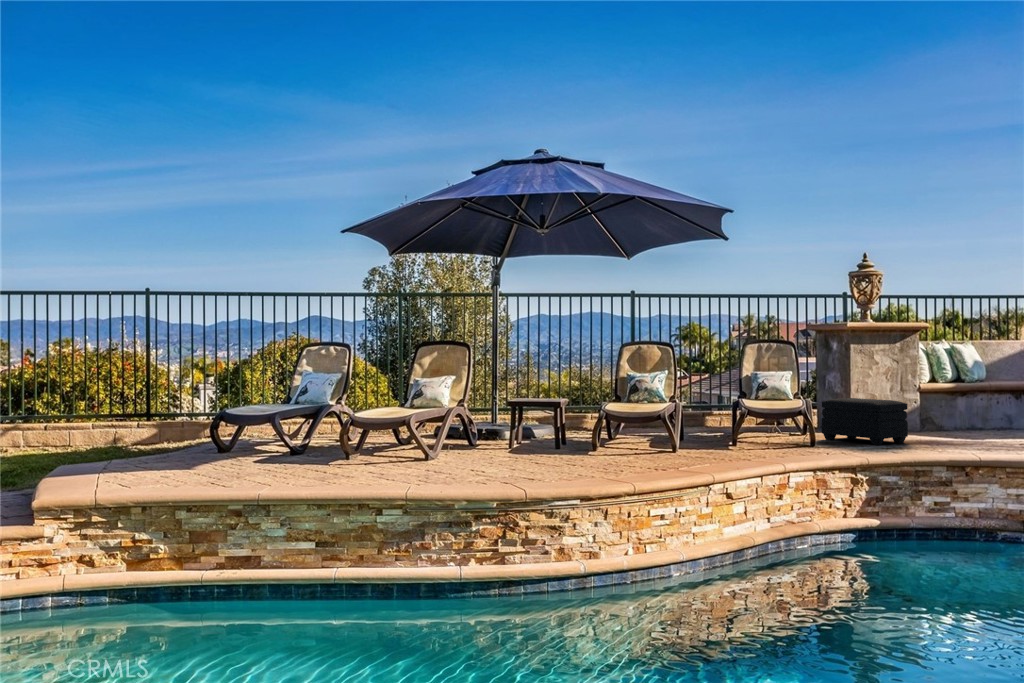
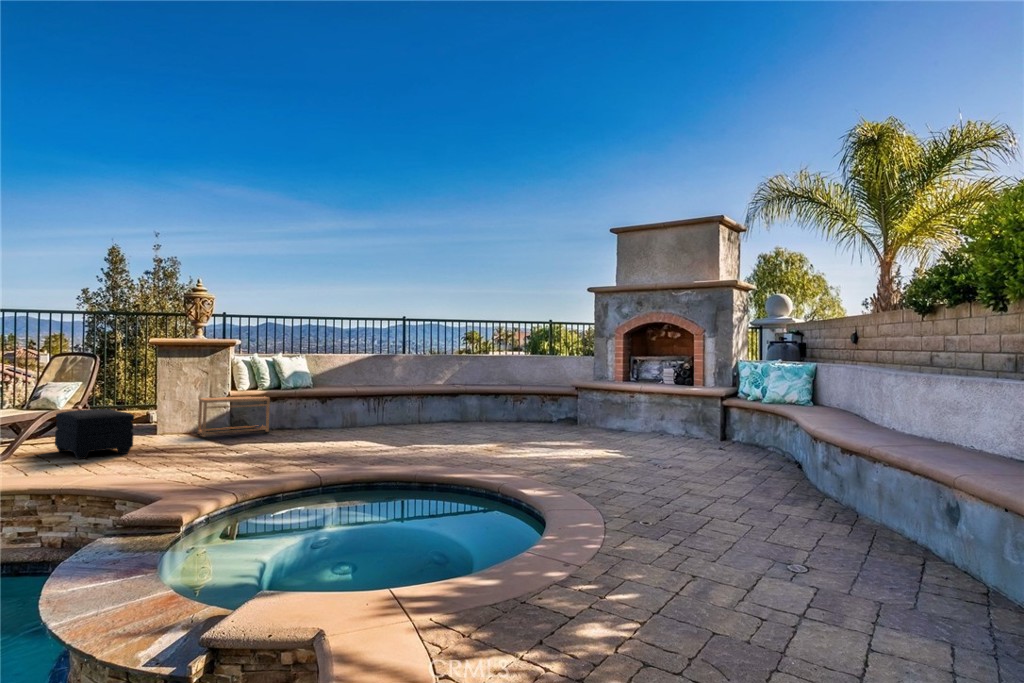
side table: none [894,390,971,433] -> present [198,396,270,437]

